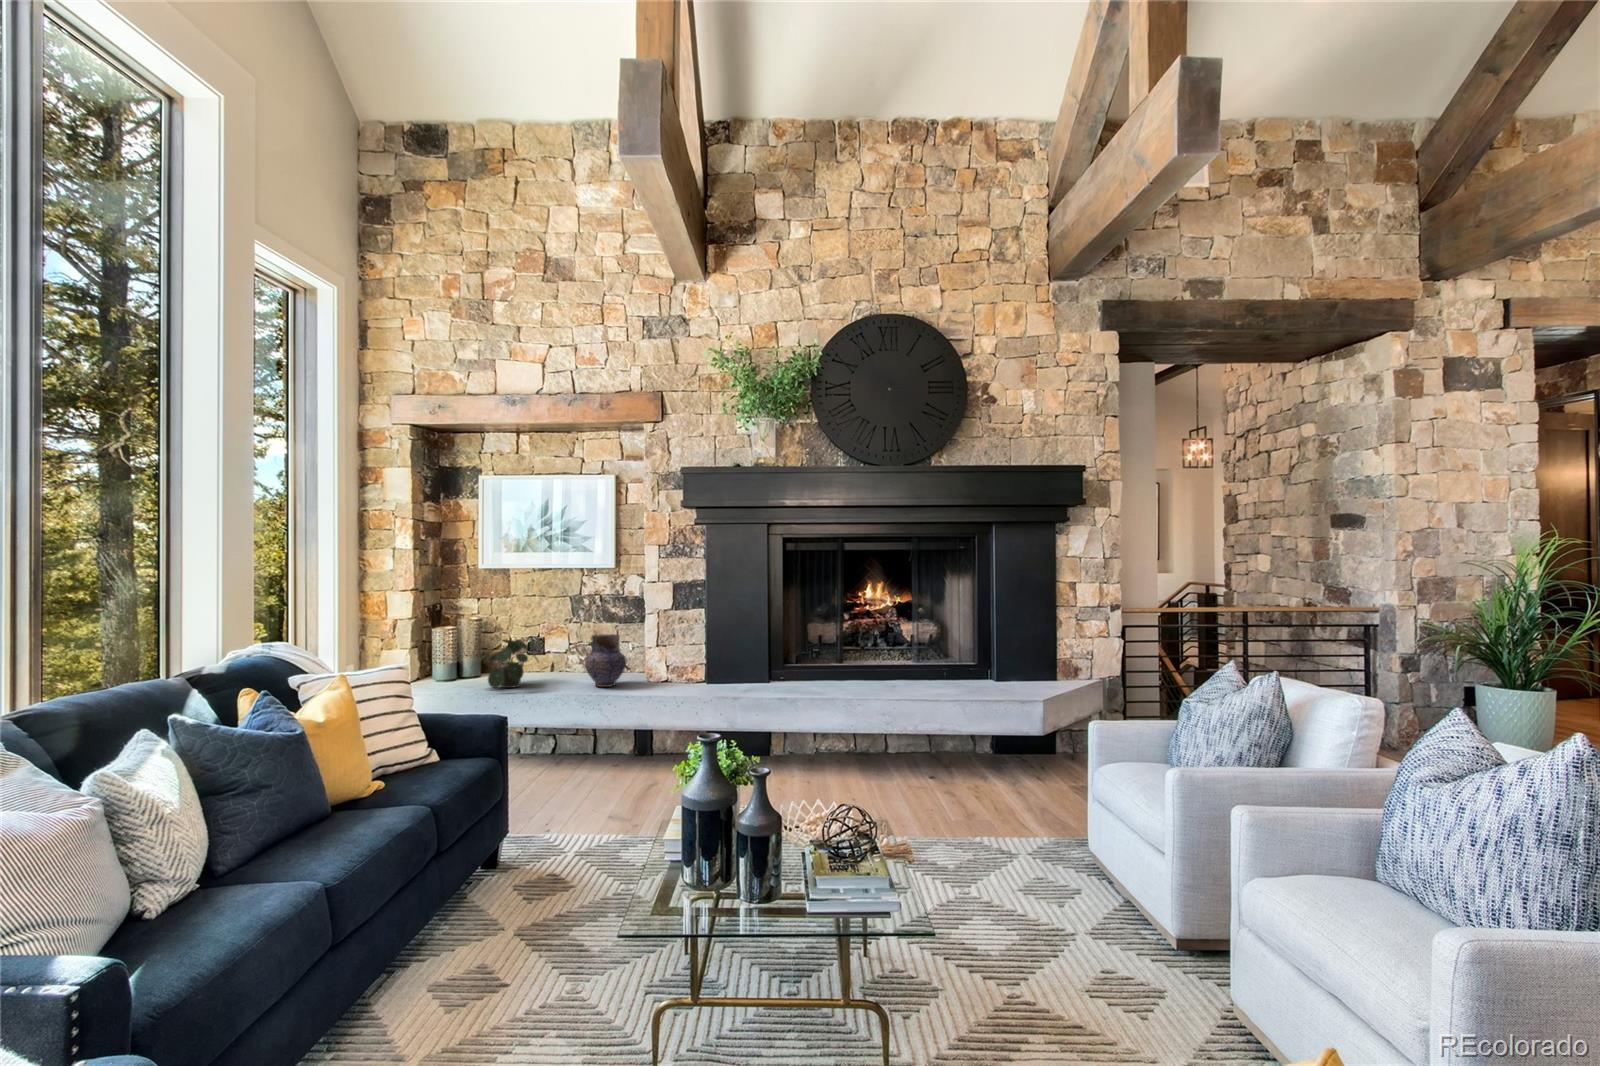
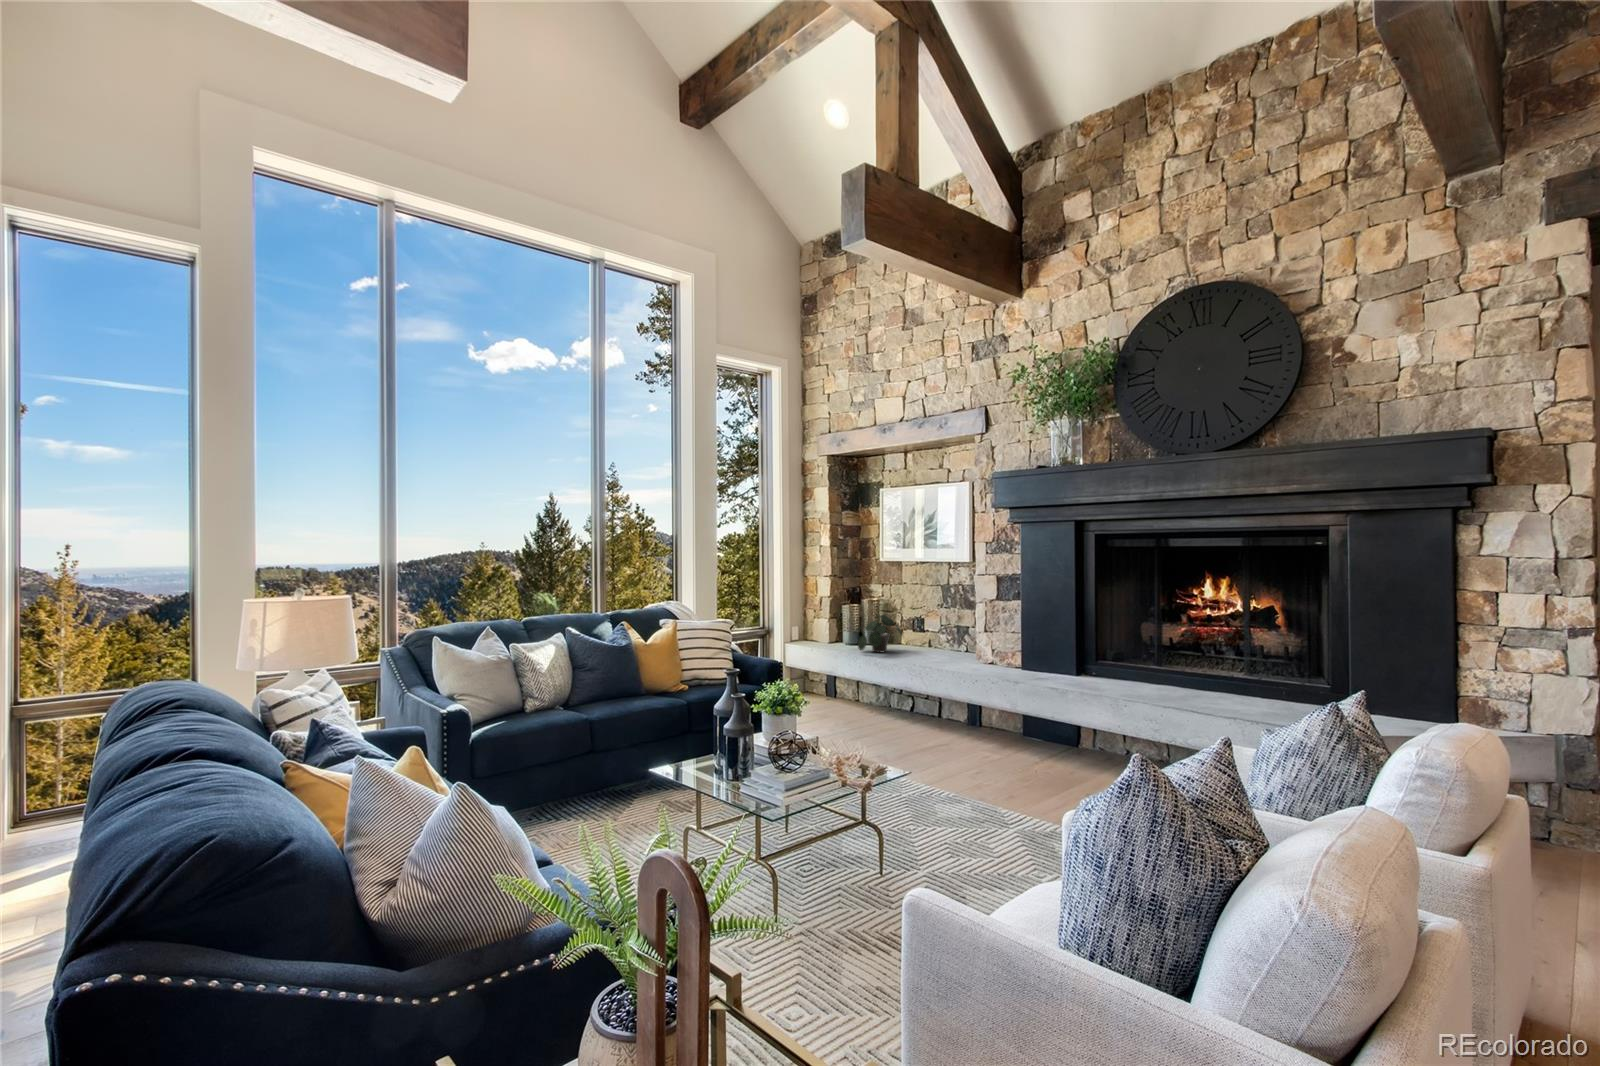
pottery: present [585,634,626,687] -> none [923,616,958,660]

